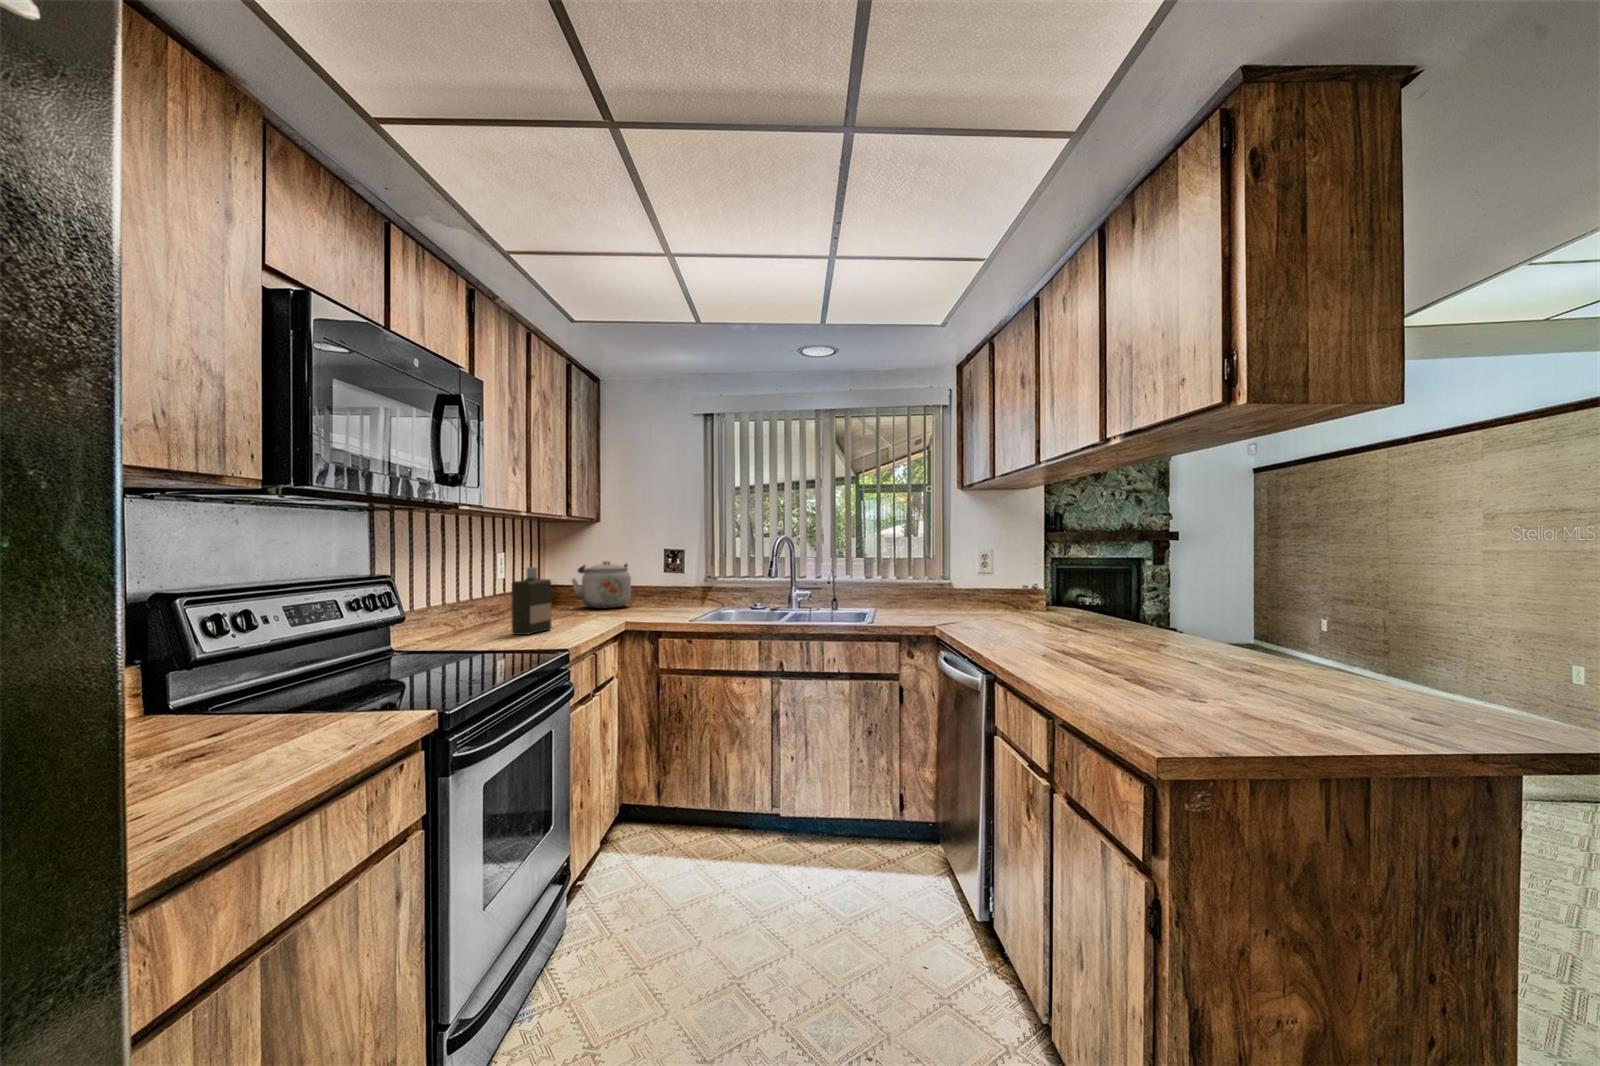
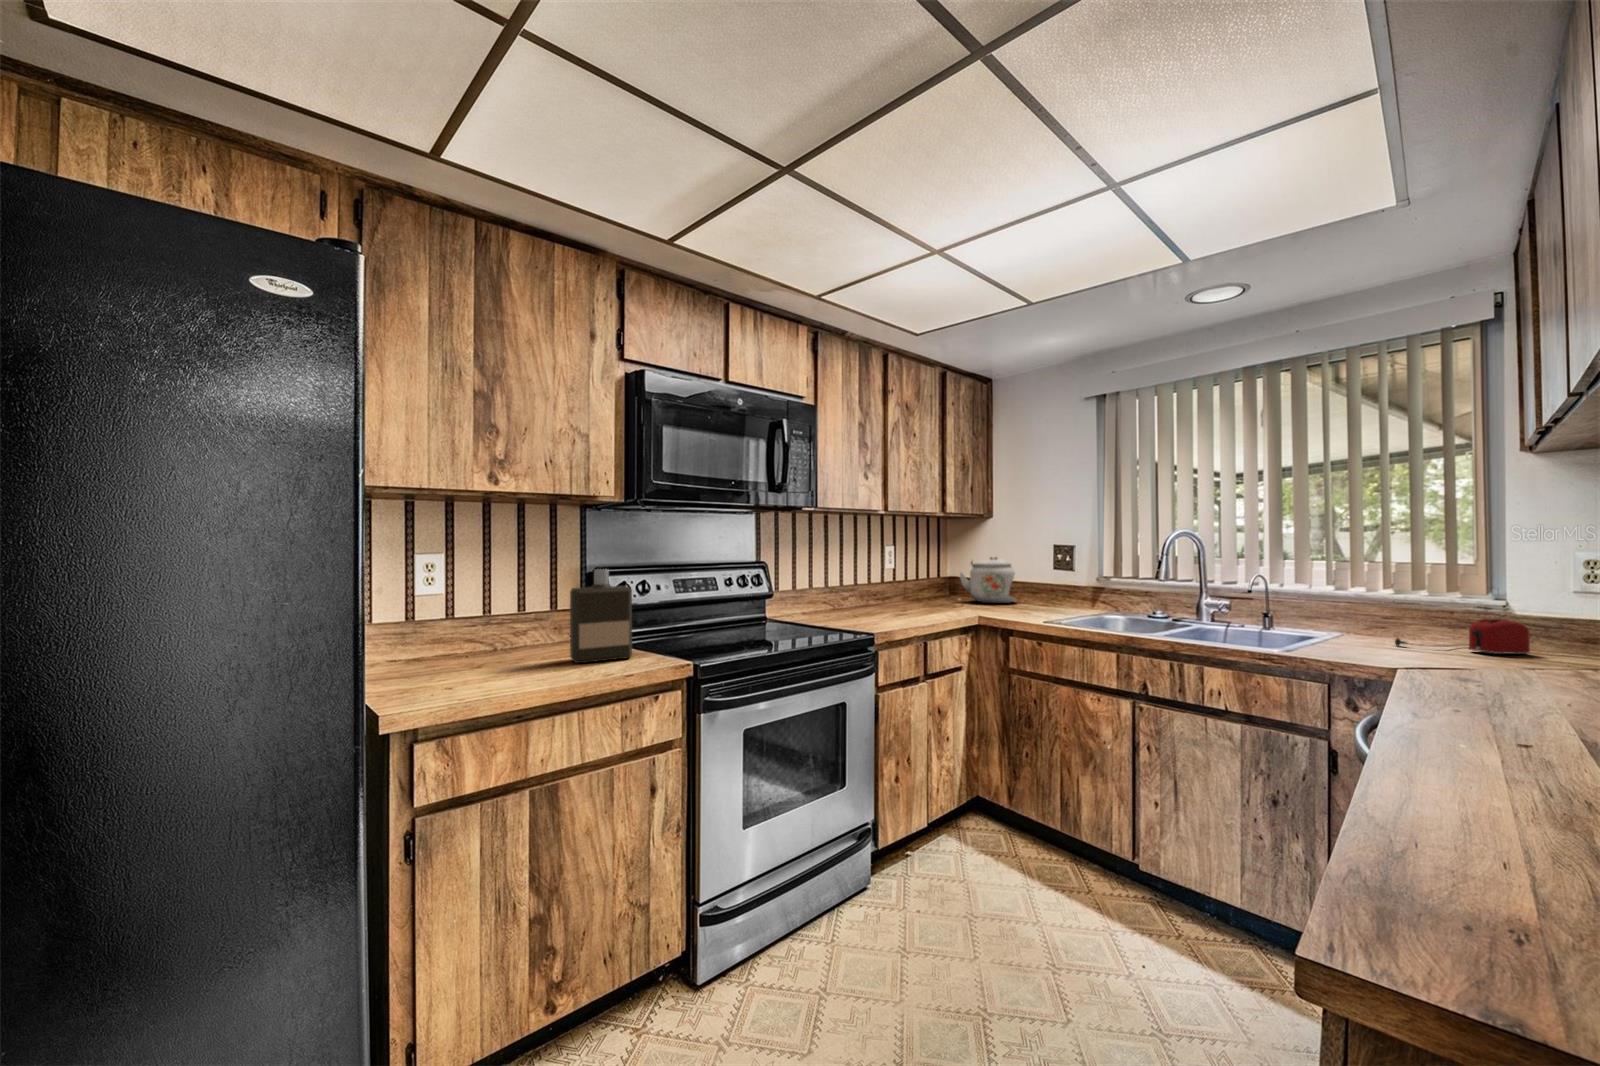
bottle: present [512,567,552,635] -> present [570,569,632,663]
toaster: none [908,594,963,615] -> present [1394,619,1530,654]

